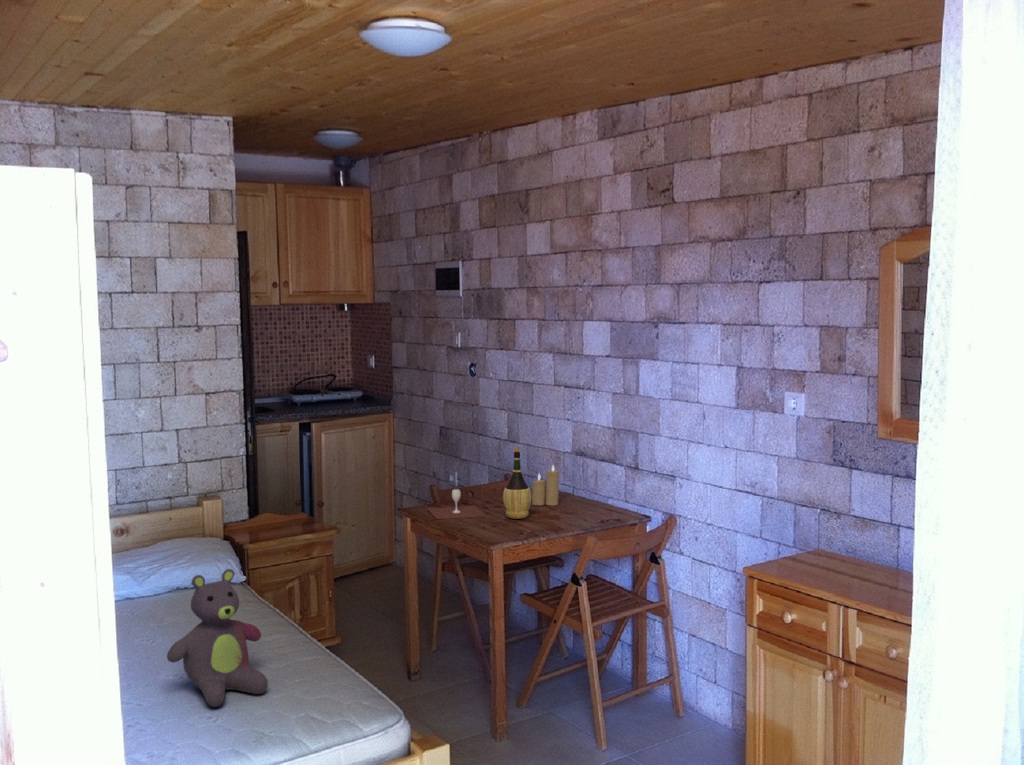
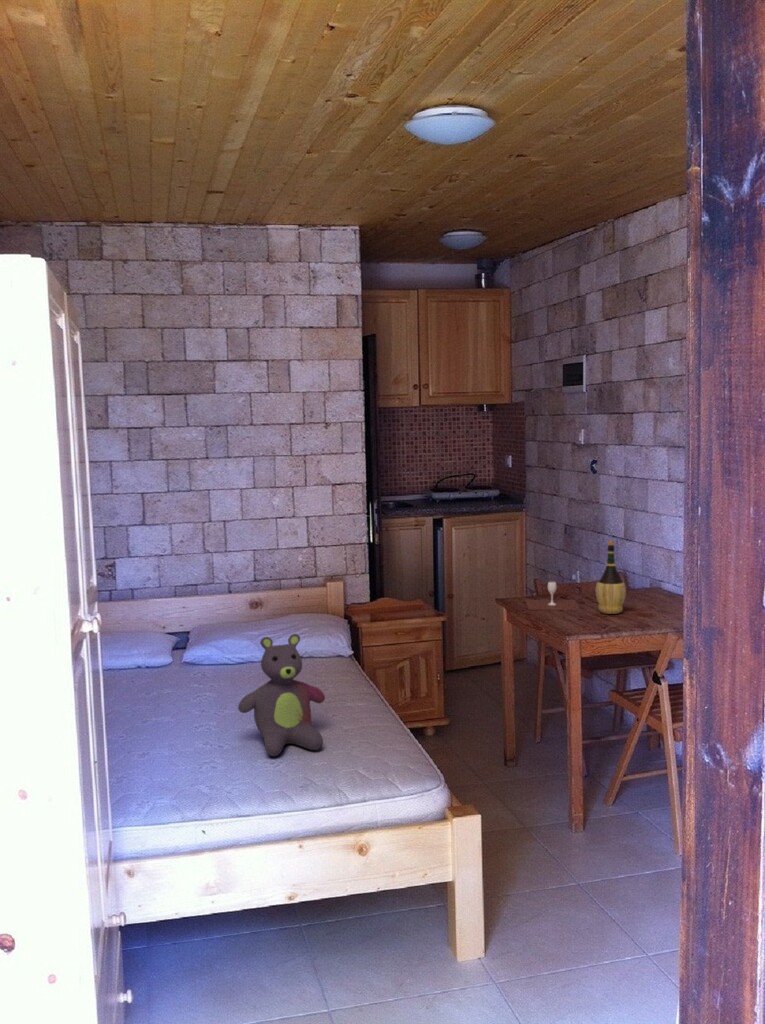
candle: present [532,466,559,506] -> none [634,562,664,604]

